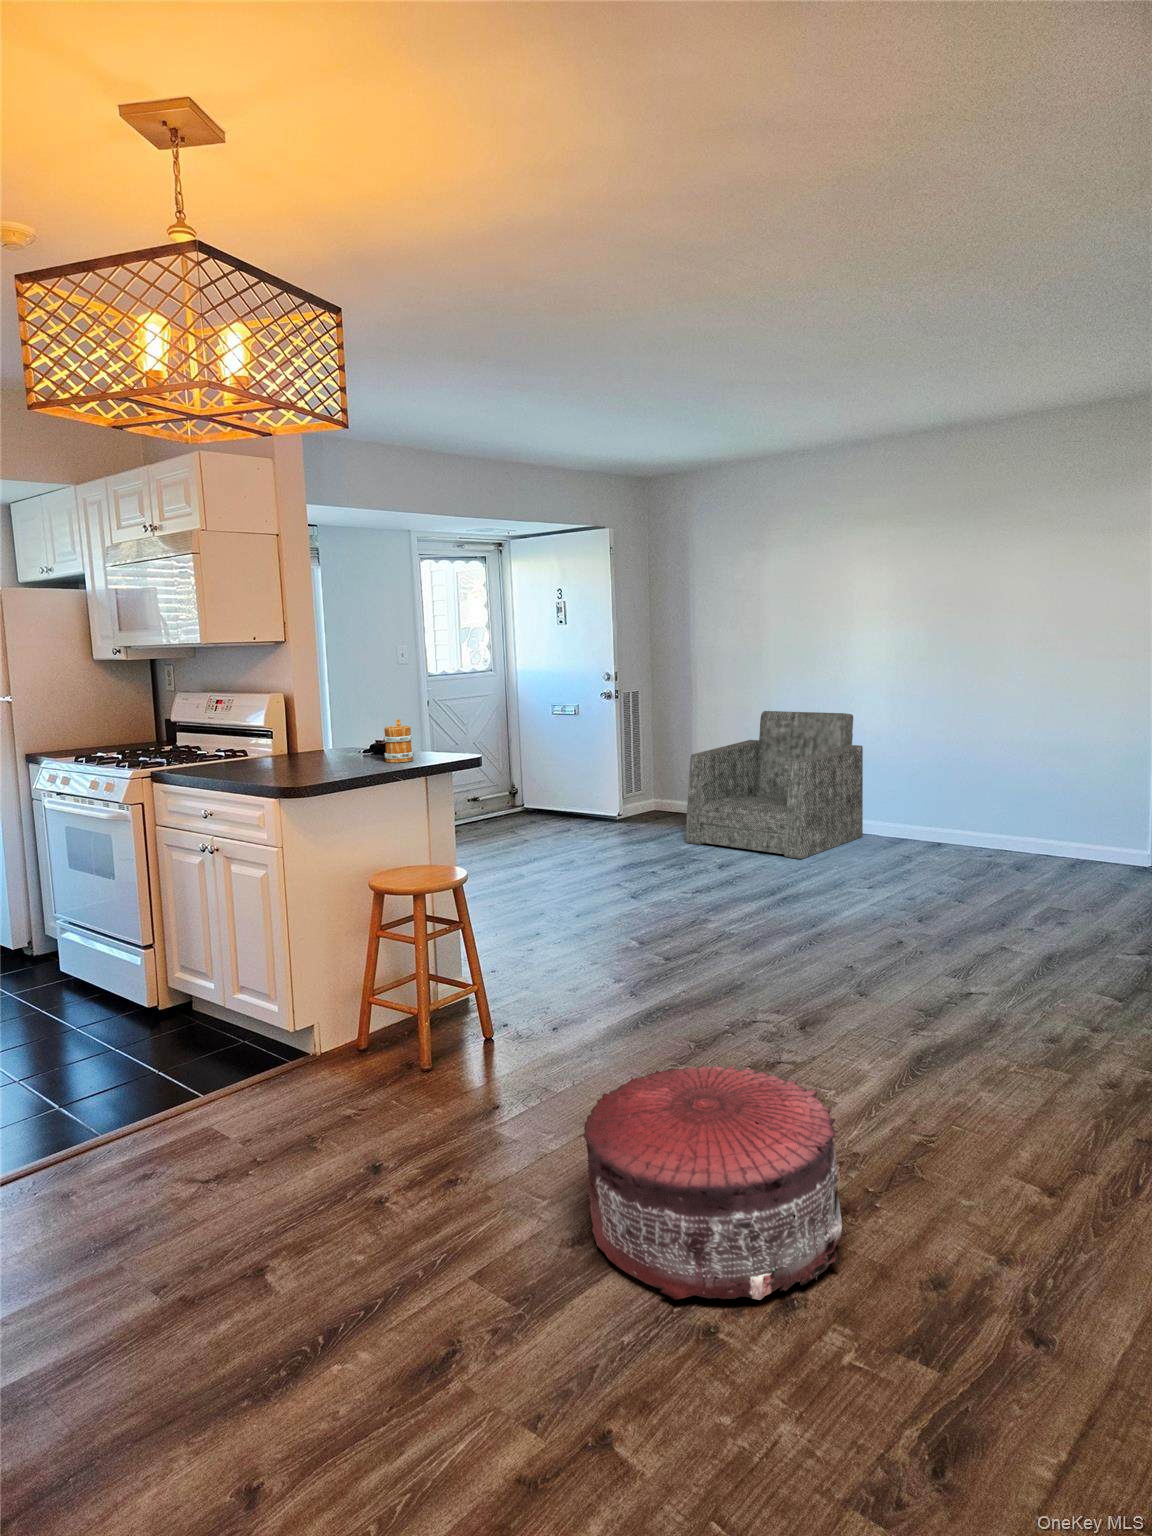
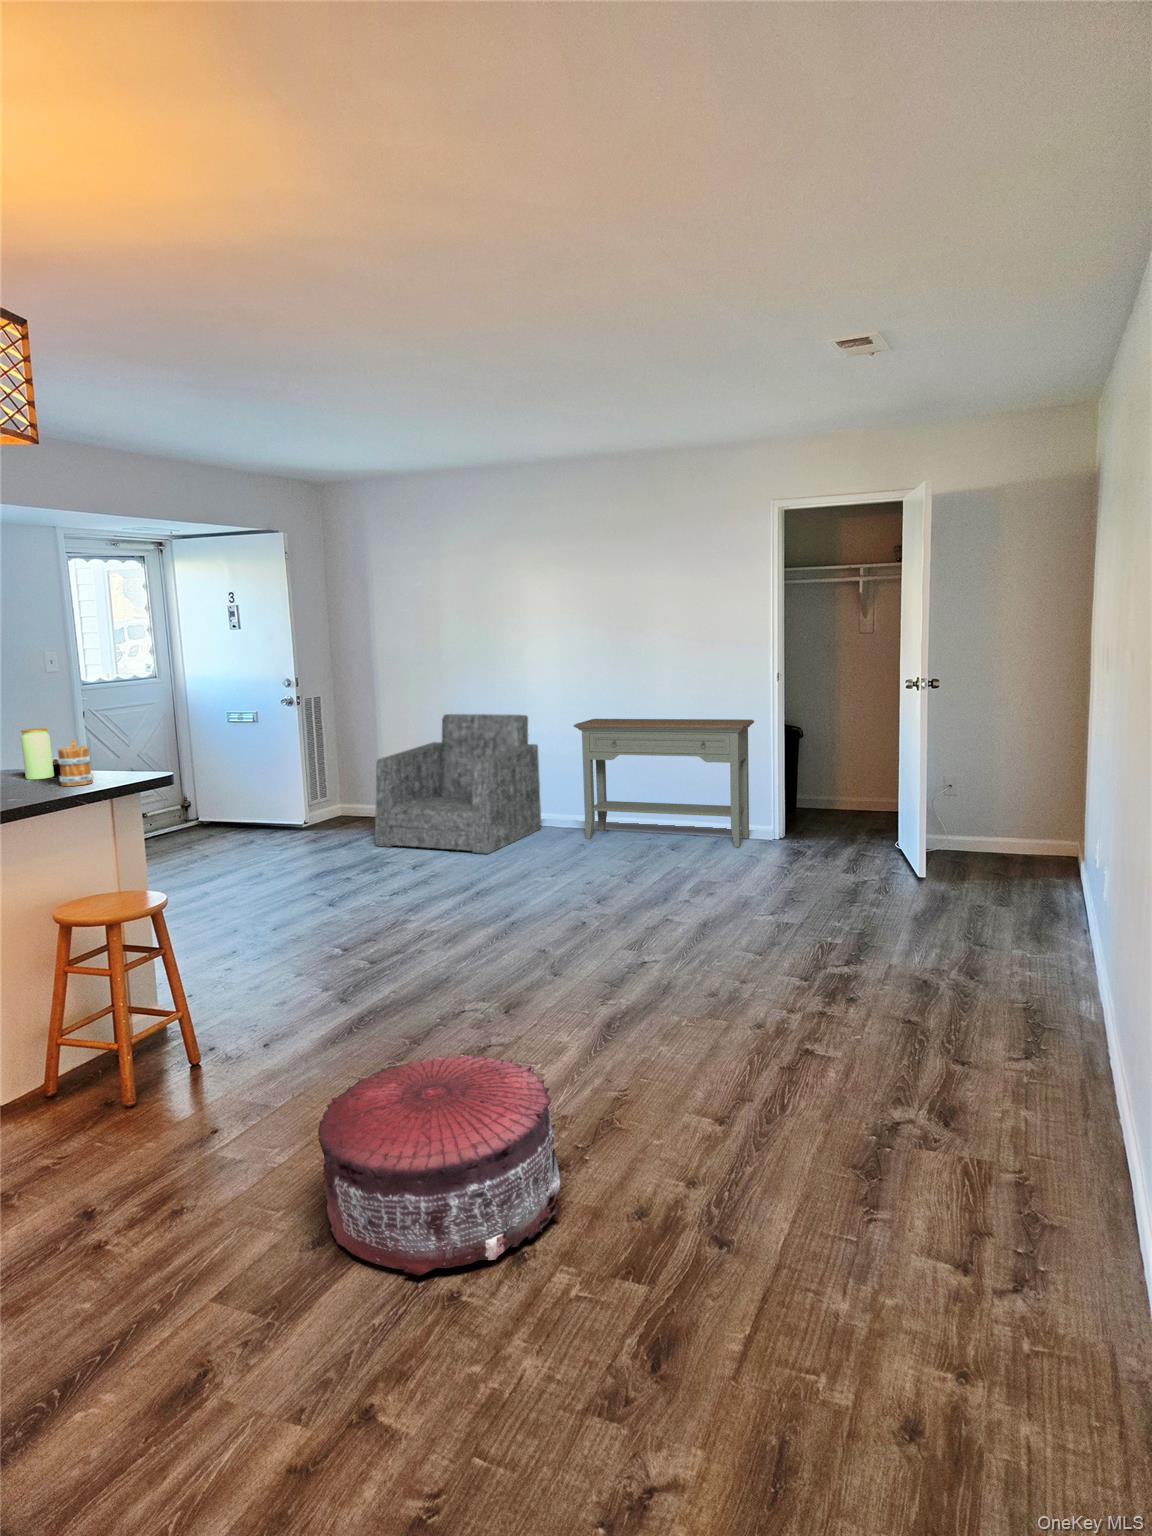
jar: none [357,708,383,756] -> present [21,728,54,780]
console table: none [903,720,1125,873] -> present [574,719,754,847]

